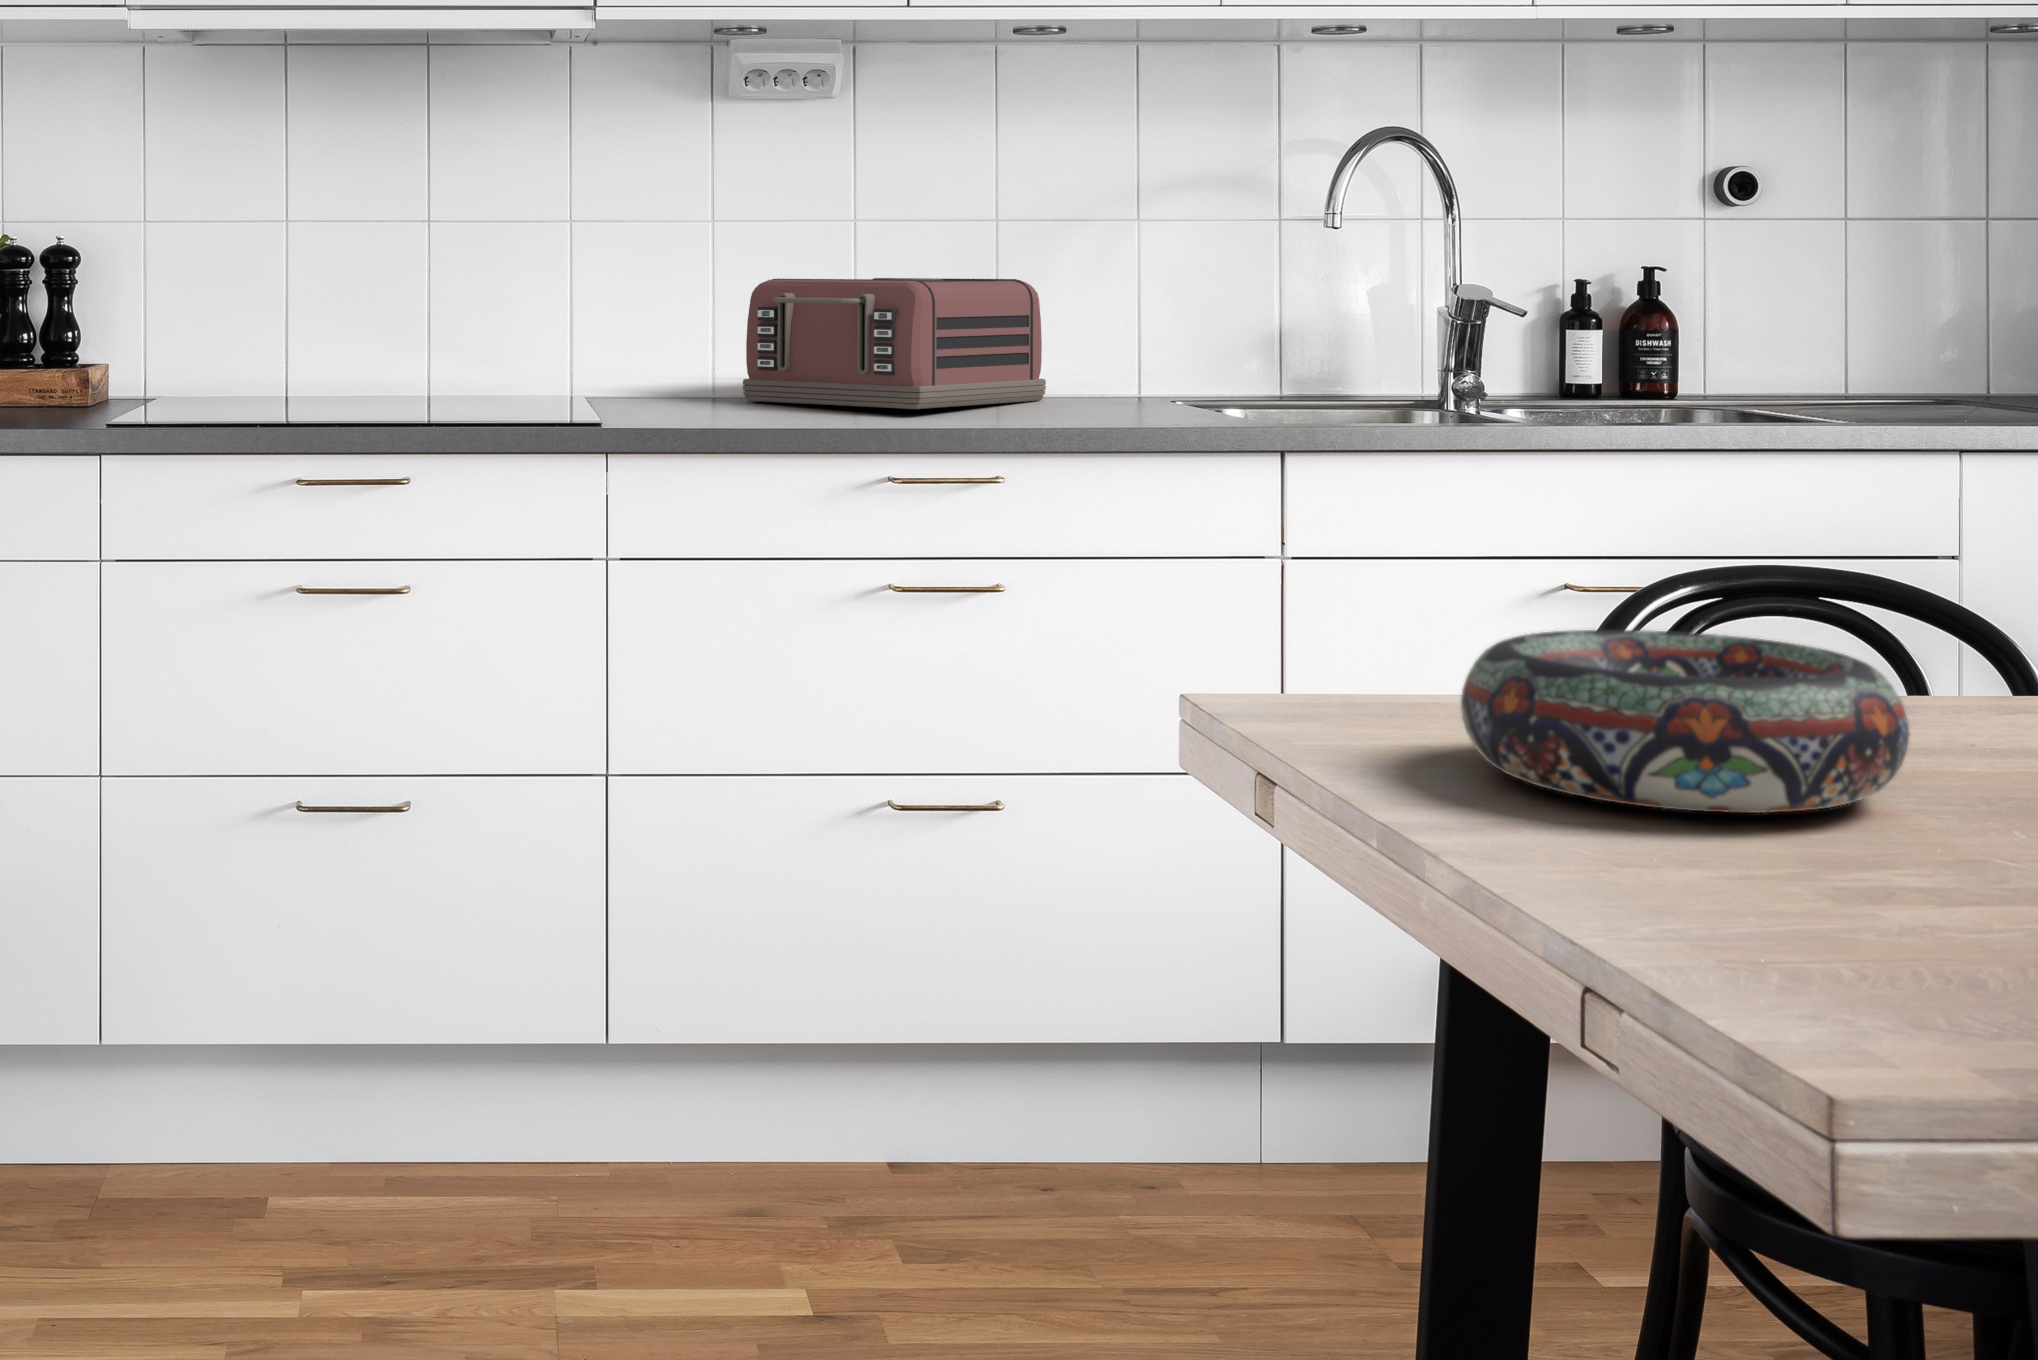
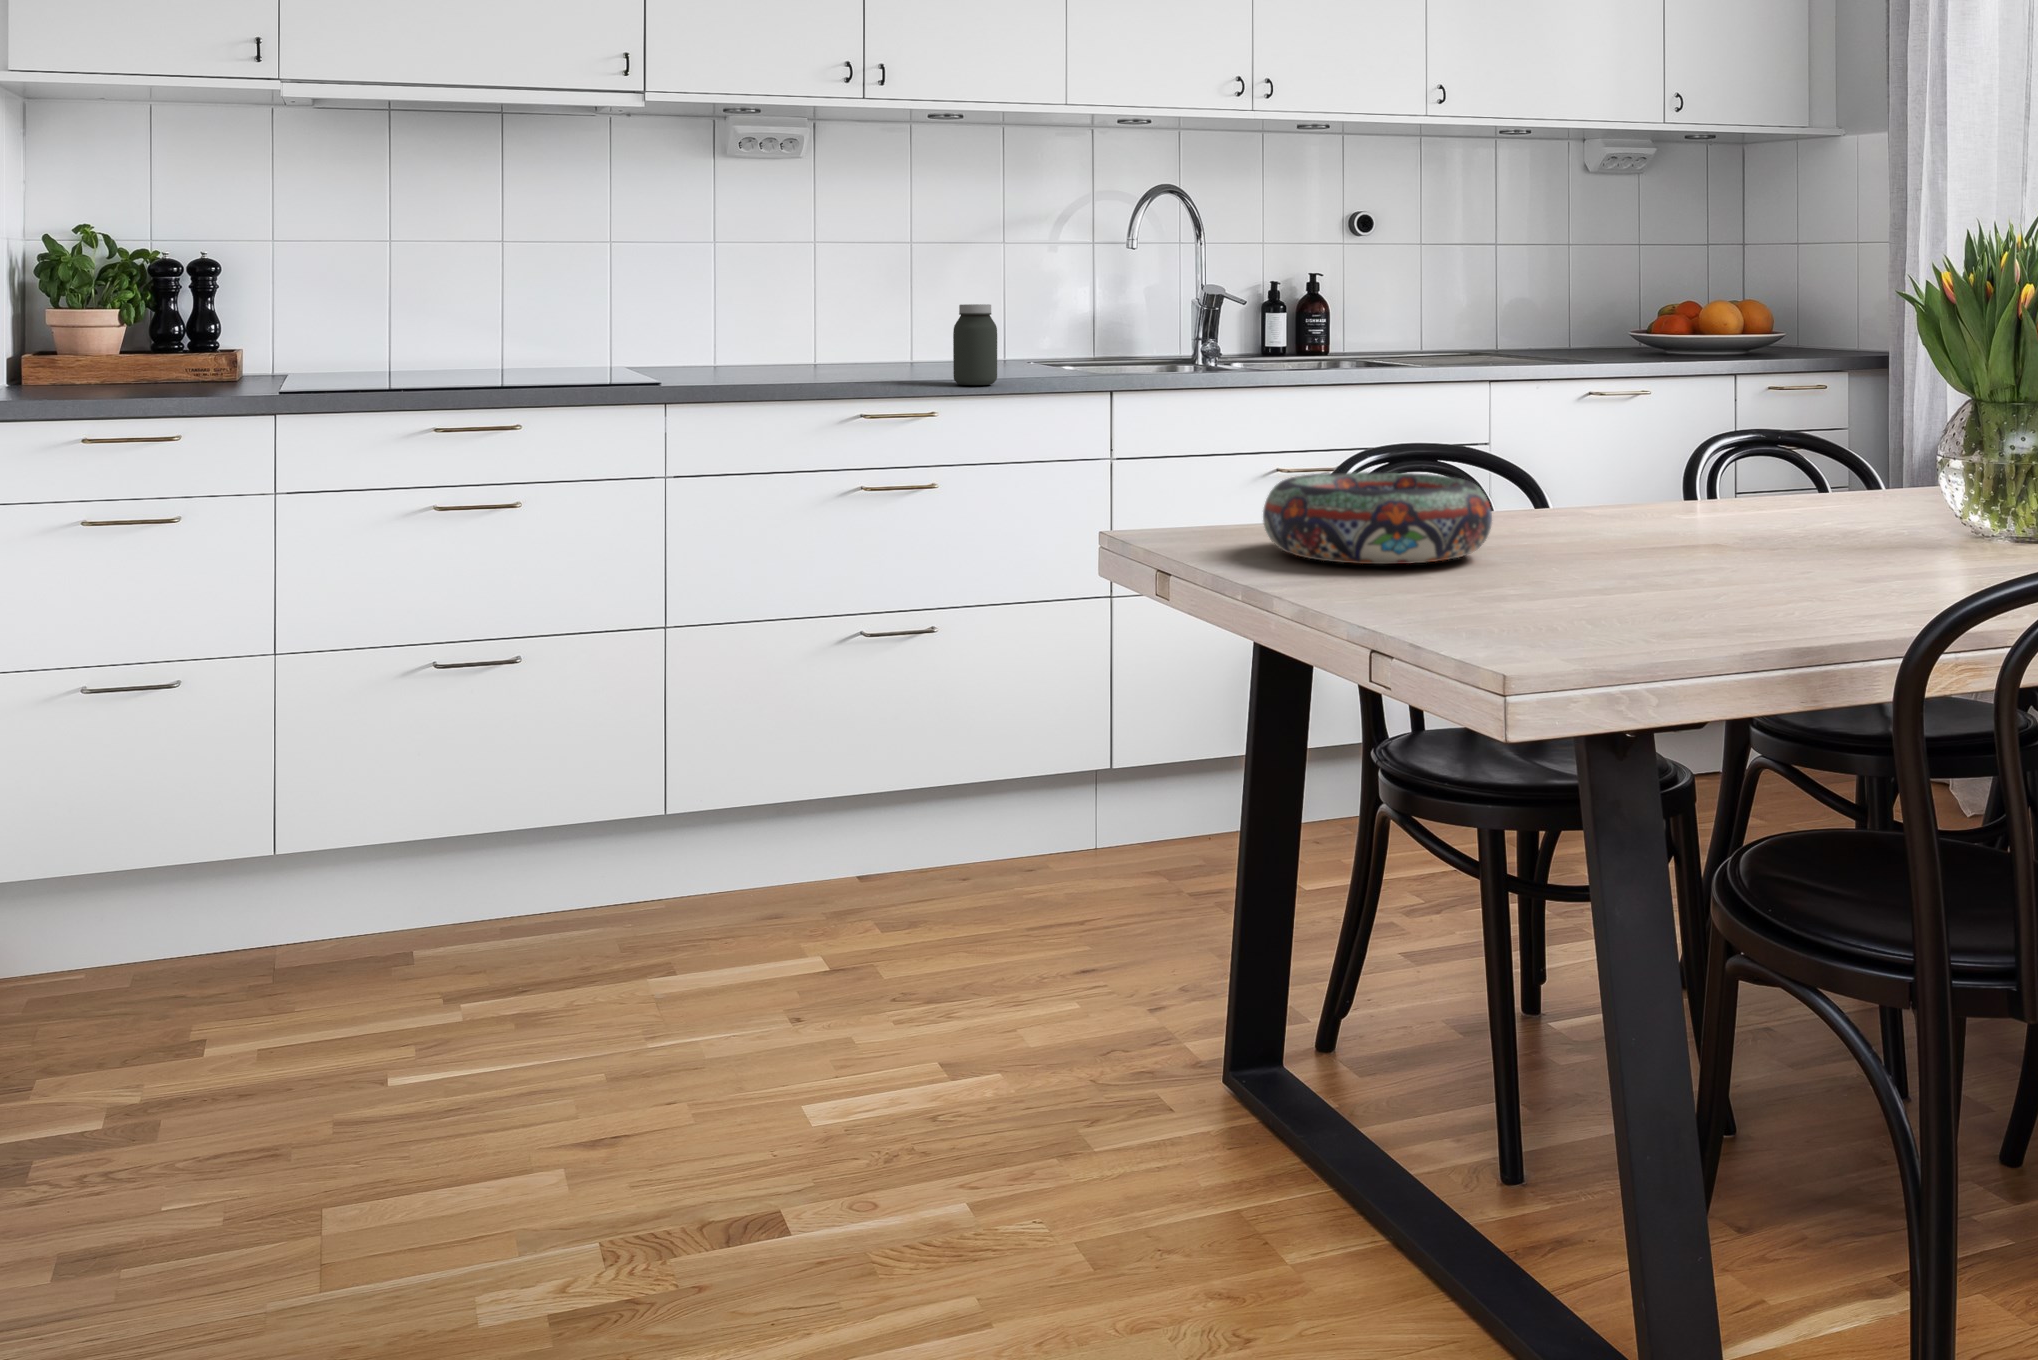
toaster: present [743,278,1046,409] -> none [735,282,943,371]
jar: none [1042,315,1109,436] -> present [953,304,997,385]

